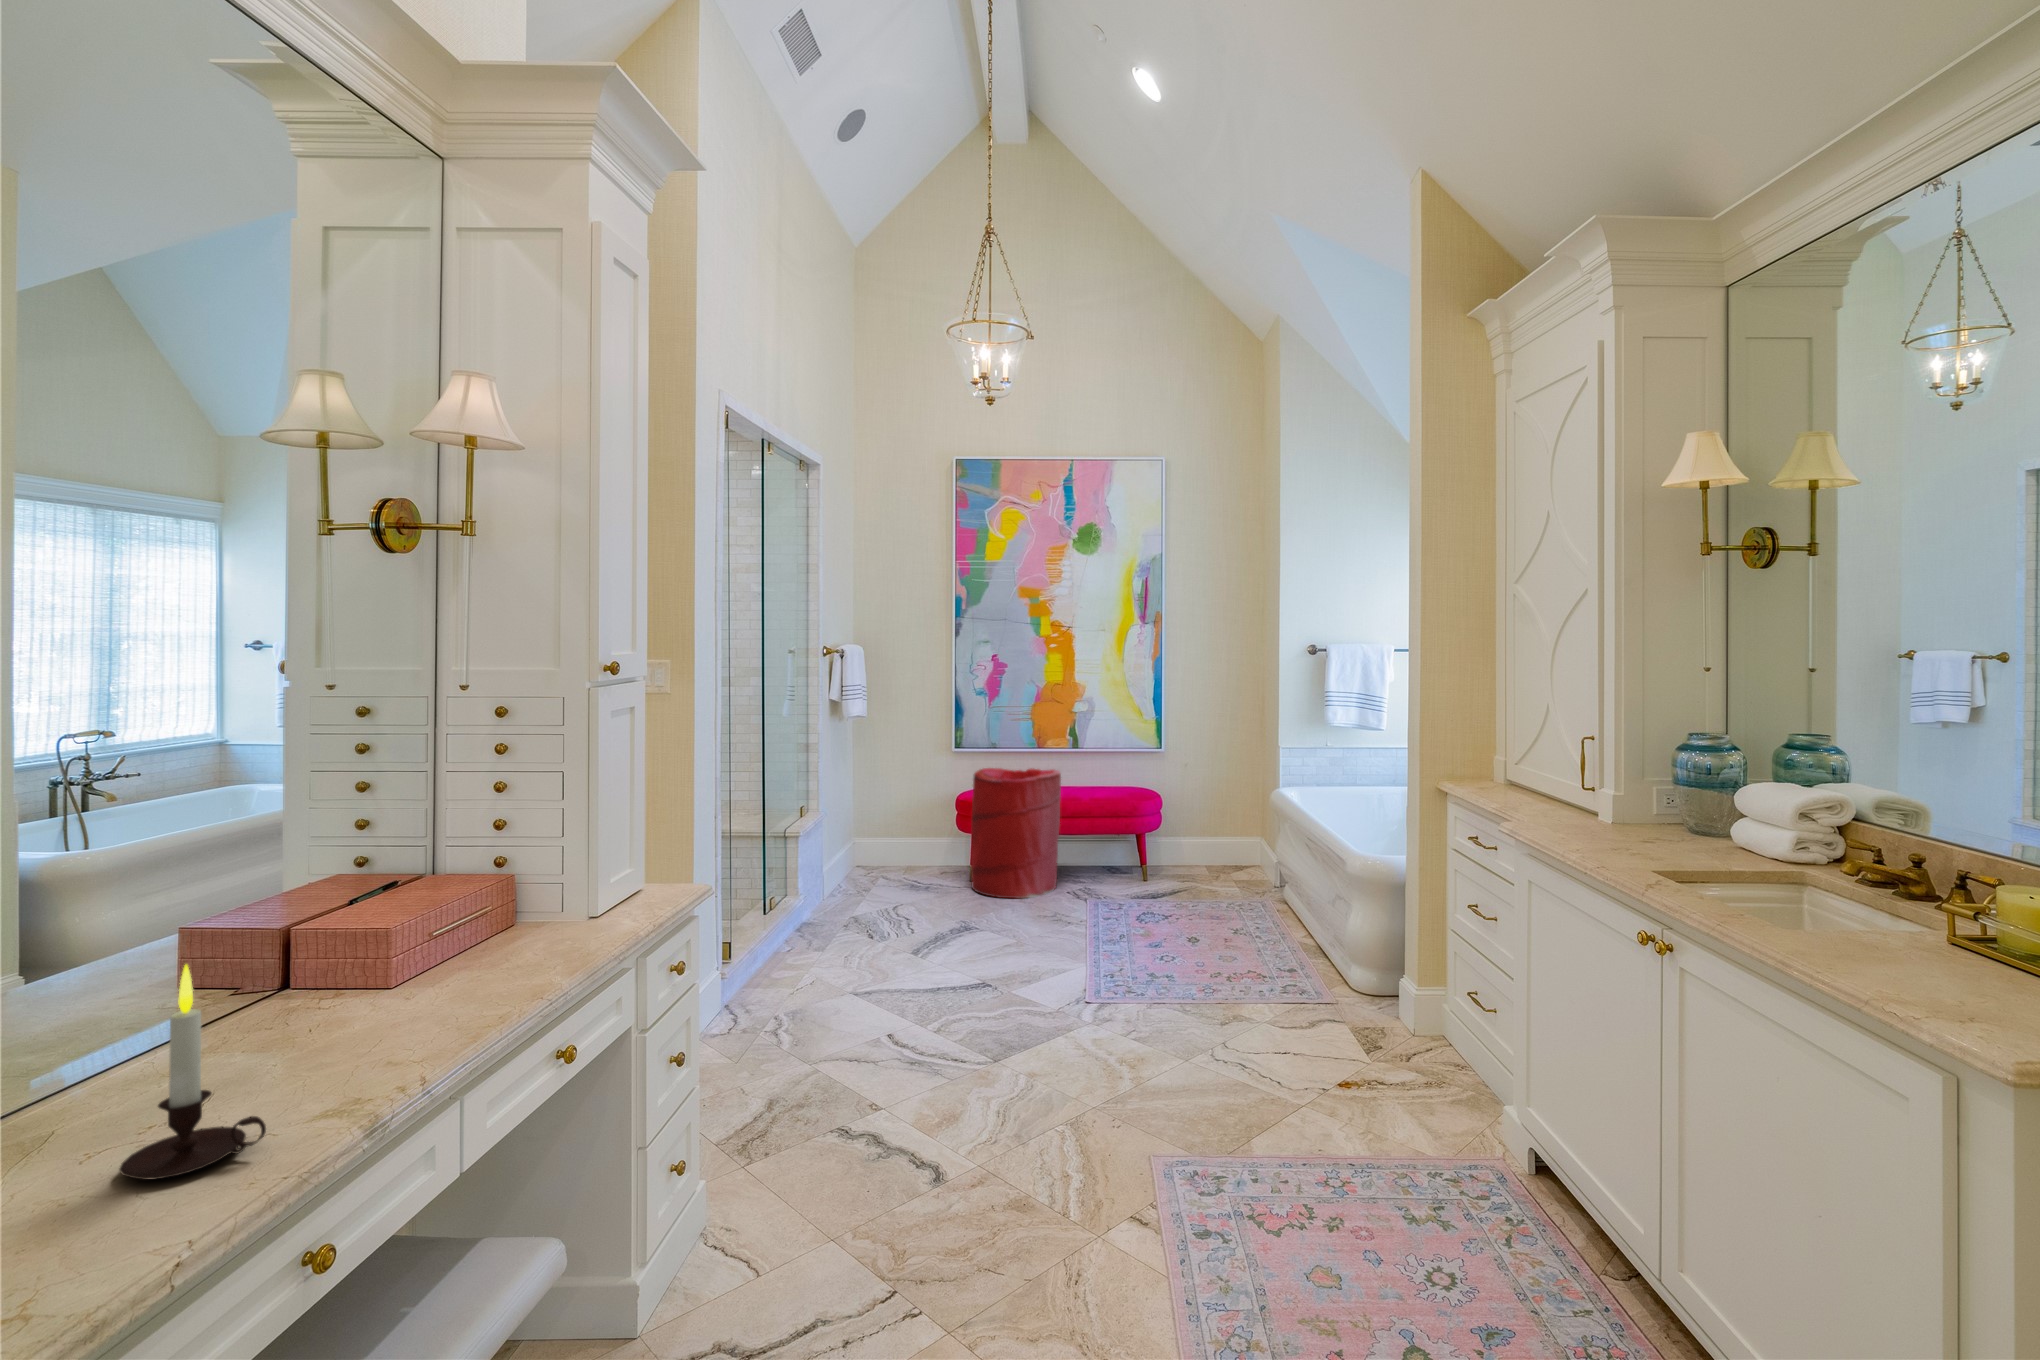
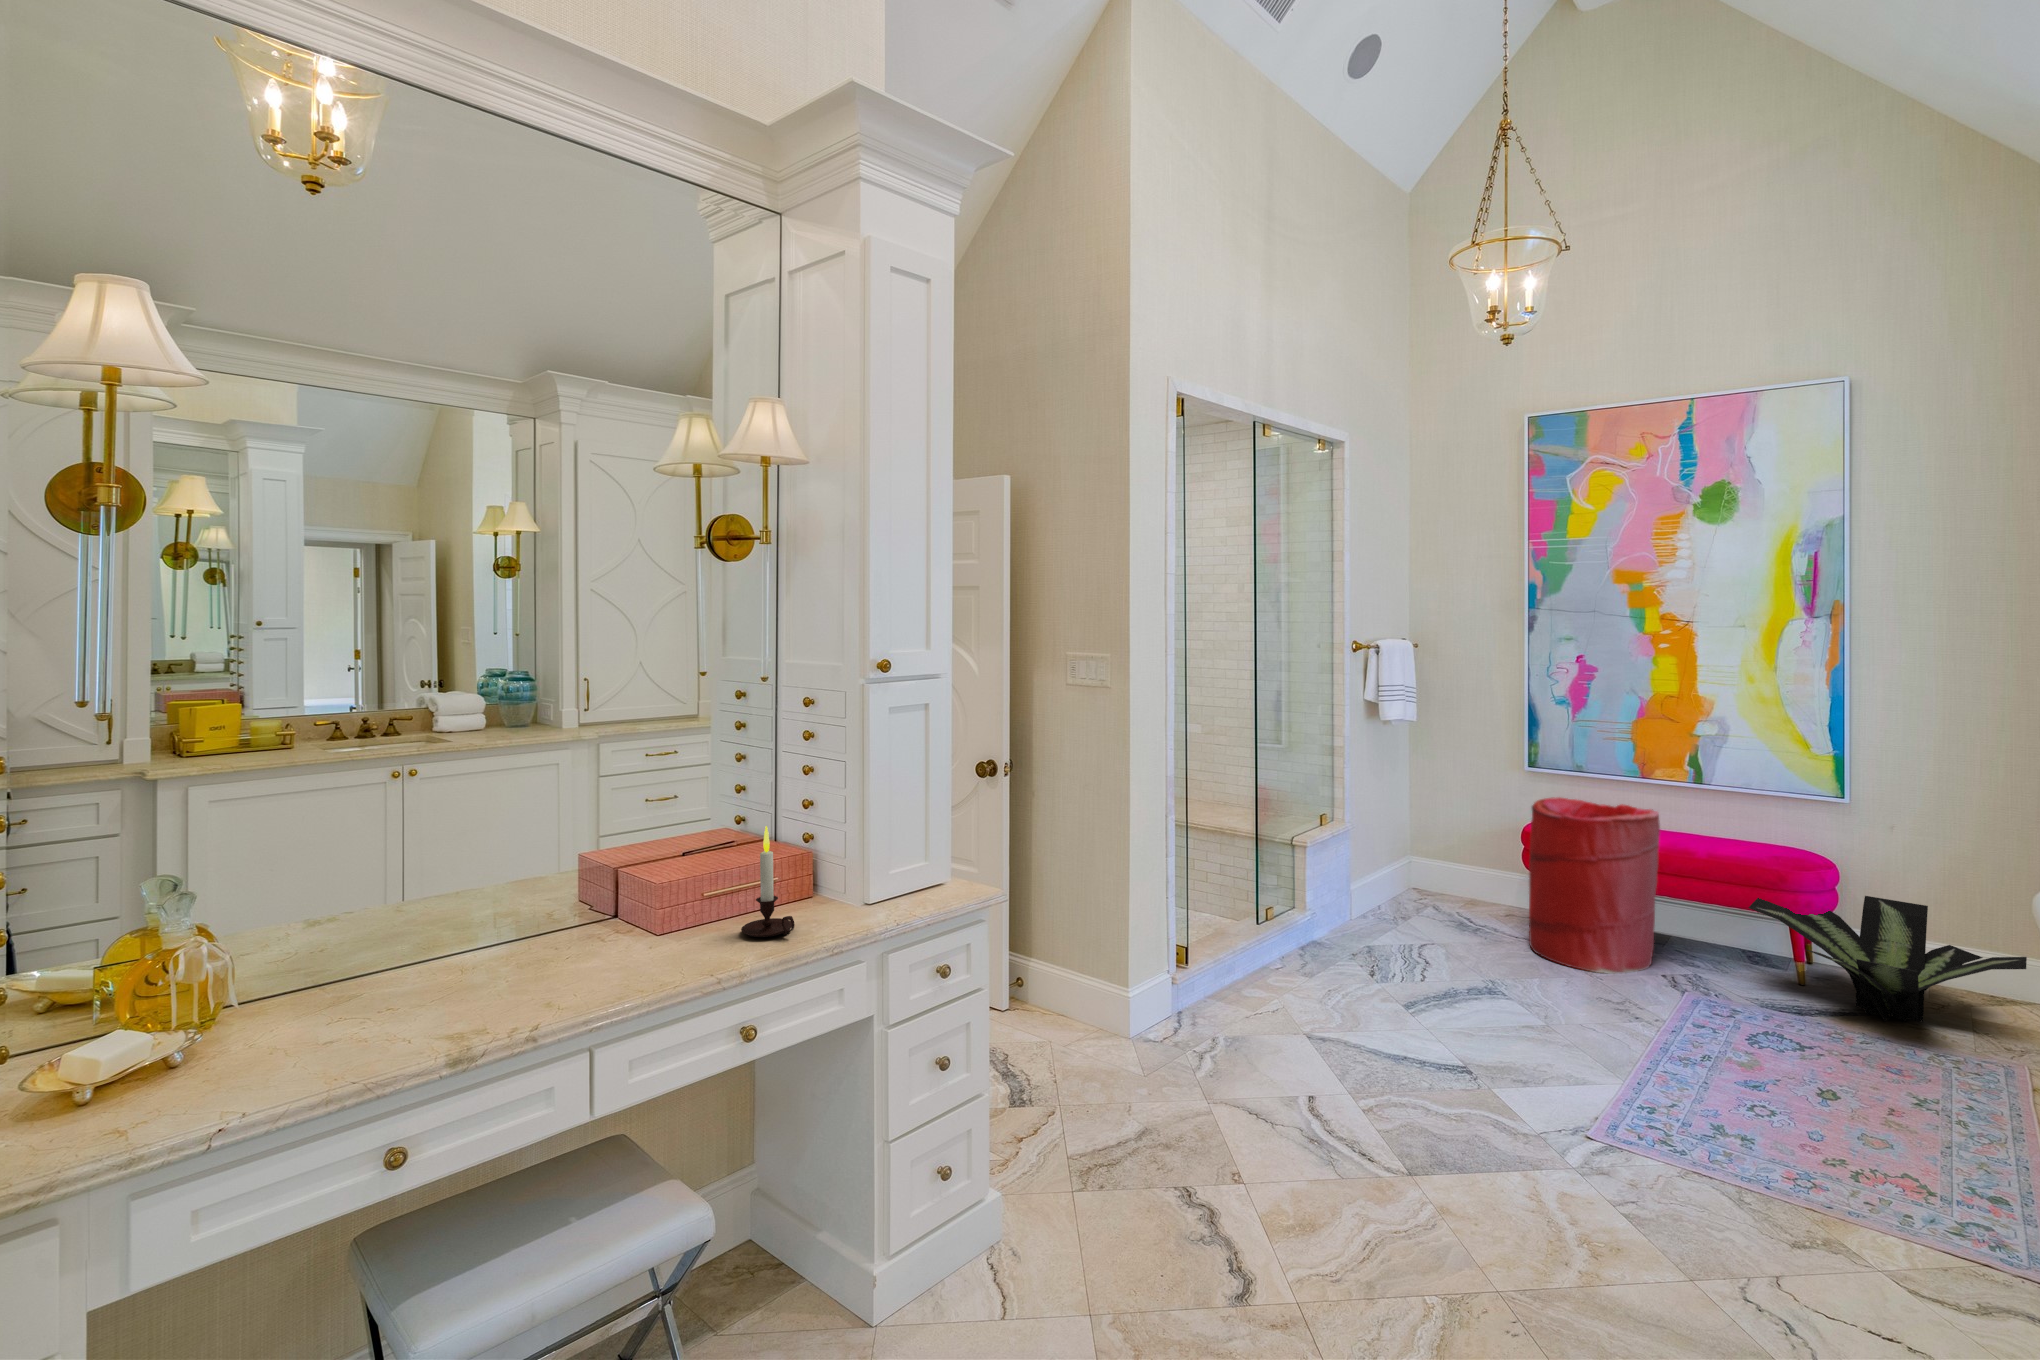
potted plant: none [1120,813,1259,891] -> present [1749,896,2027,1022]
candle: present [119,965,266,1180] -> present [741,826,795,937]

